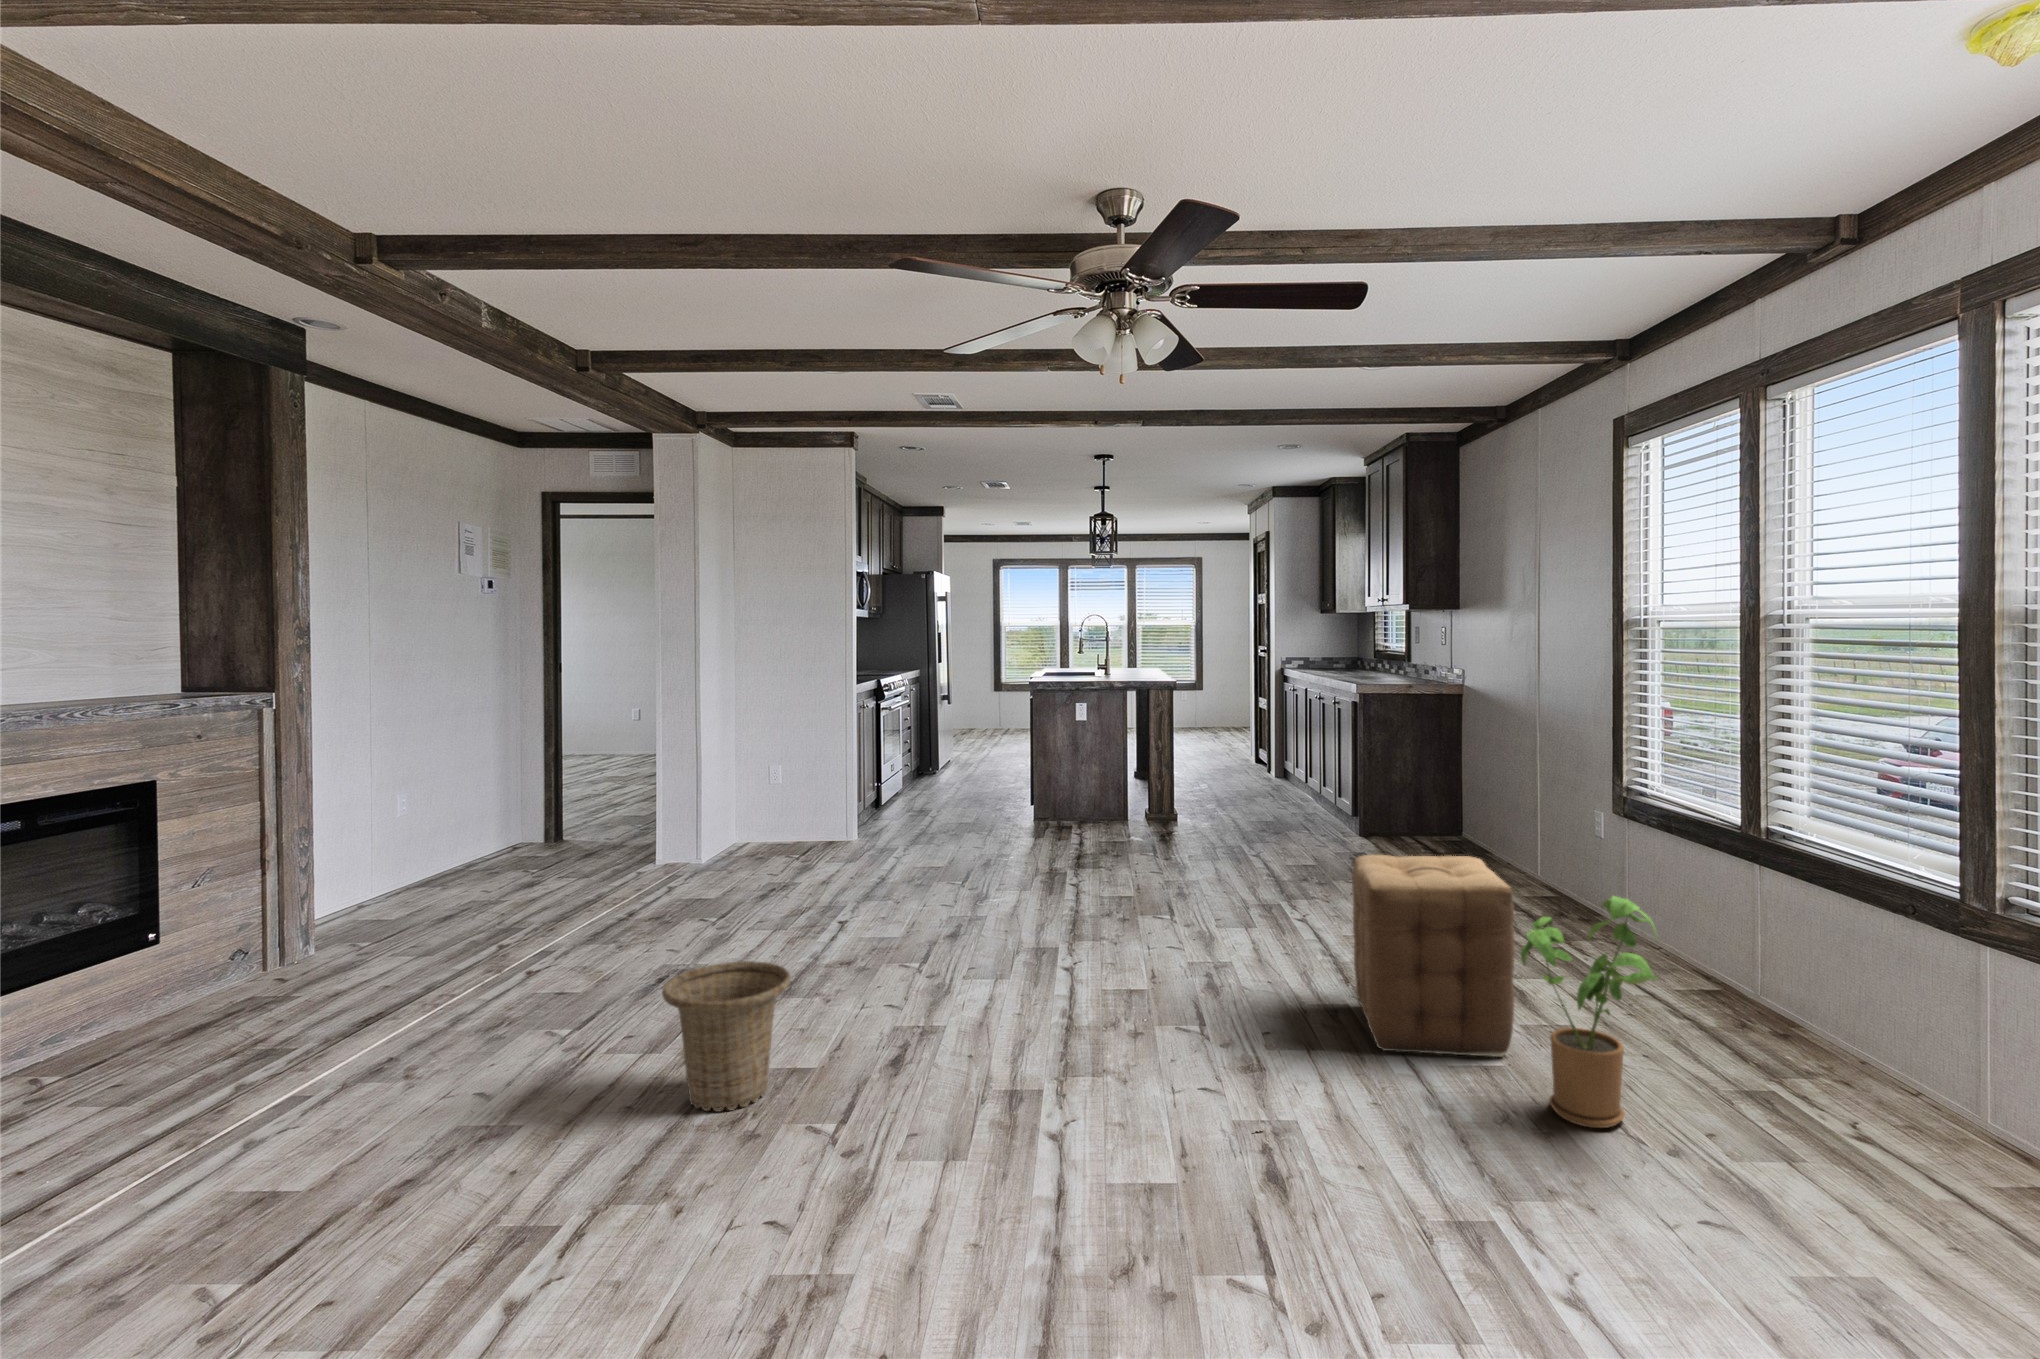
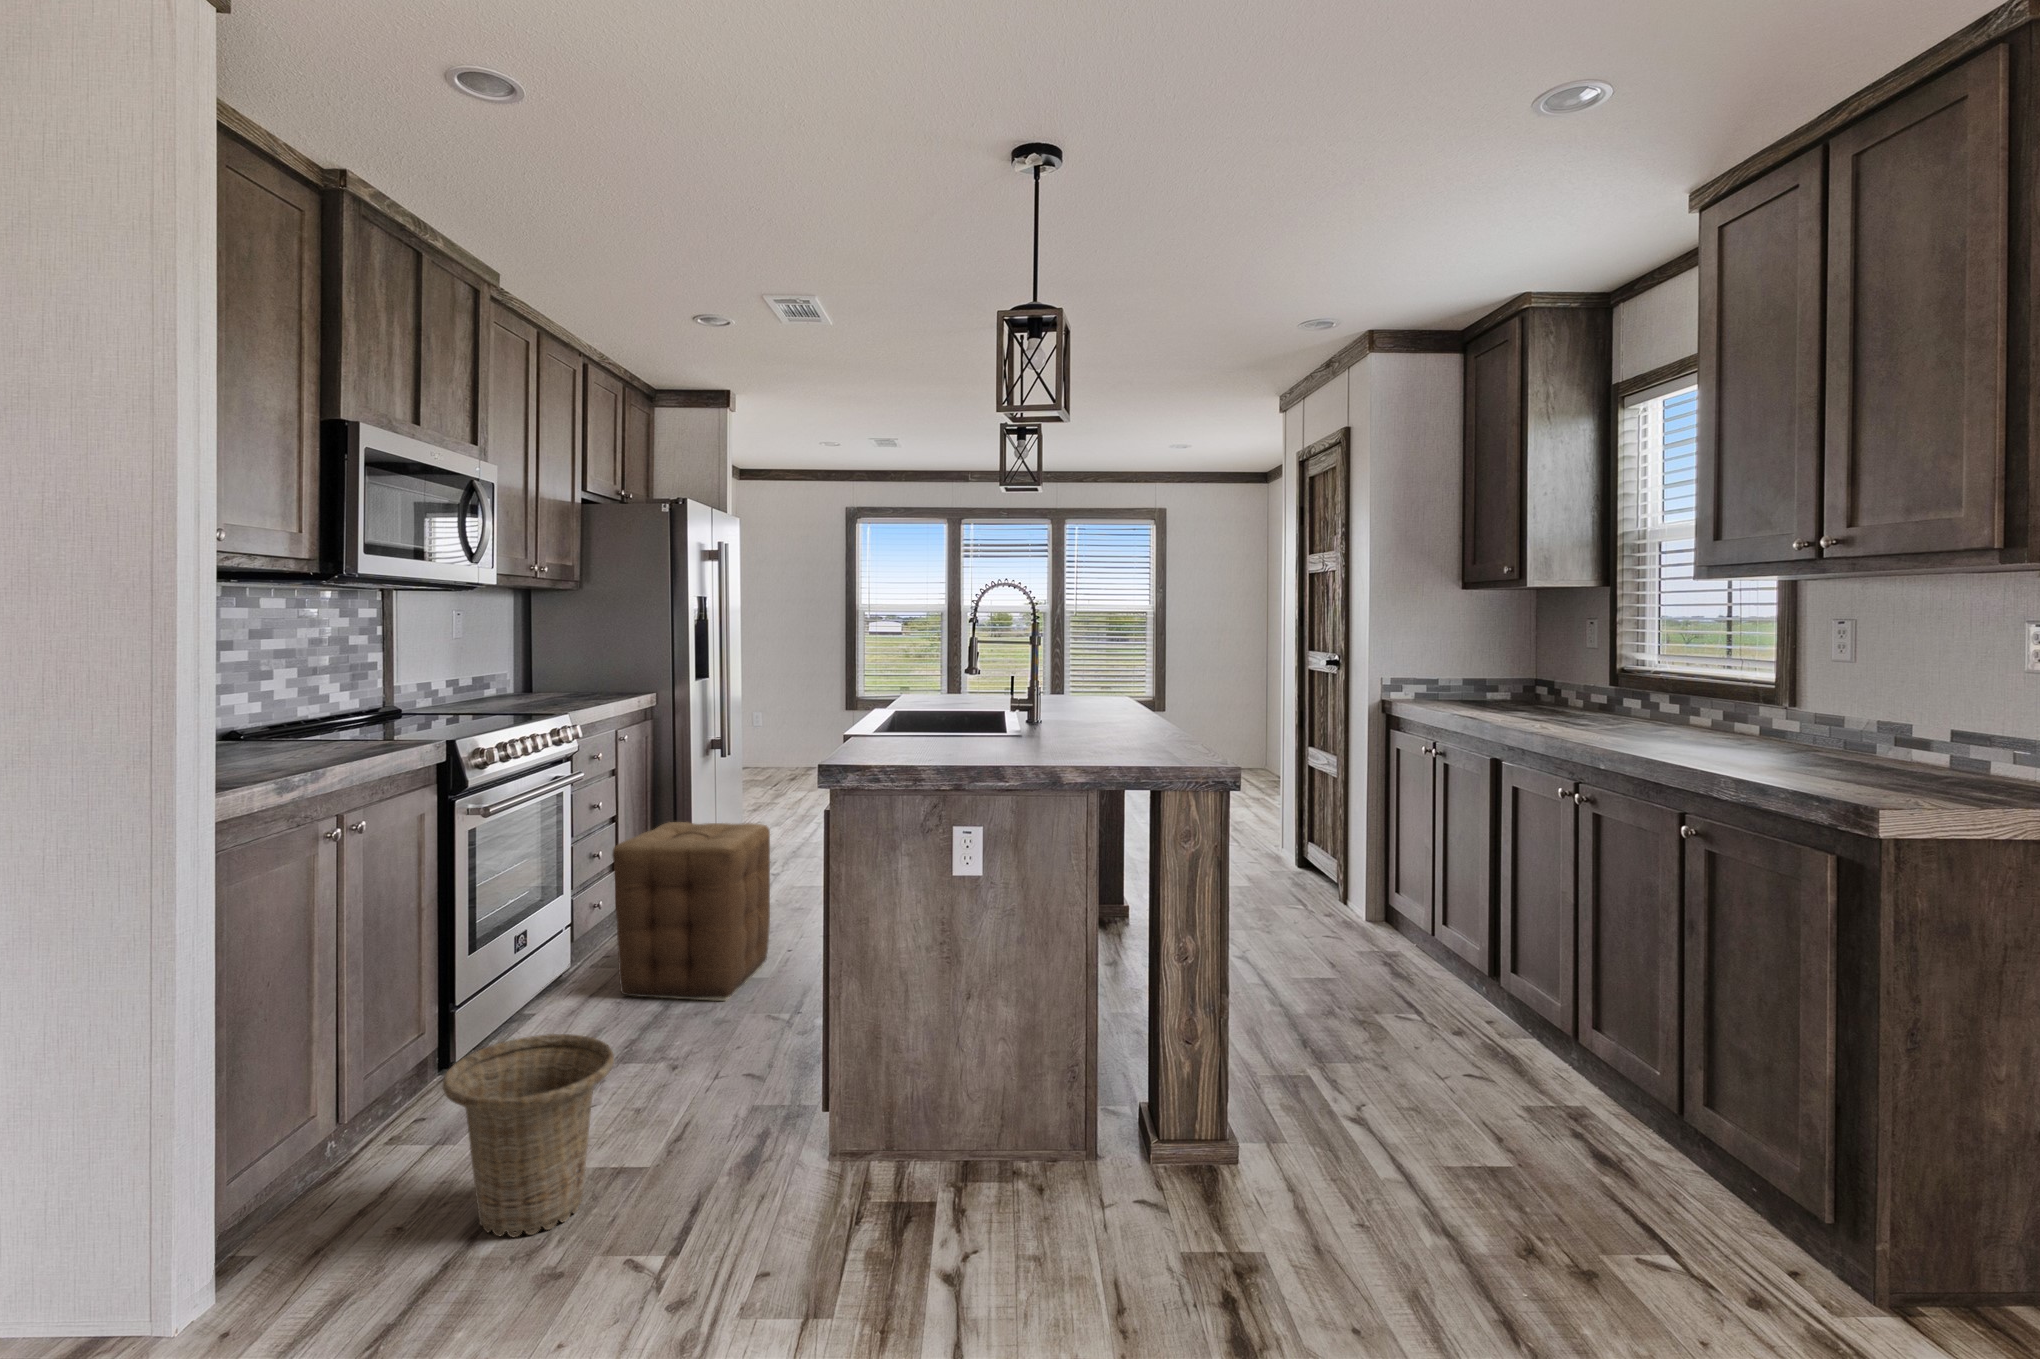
ottoman: present [1352,855,1515,1057] -> present [612,822,770,1001]
house plant: present [1521,896,1658,1128] -> none [1545,964,1738,1264]

